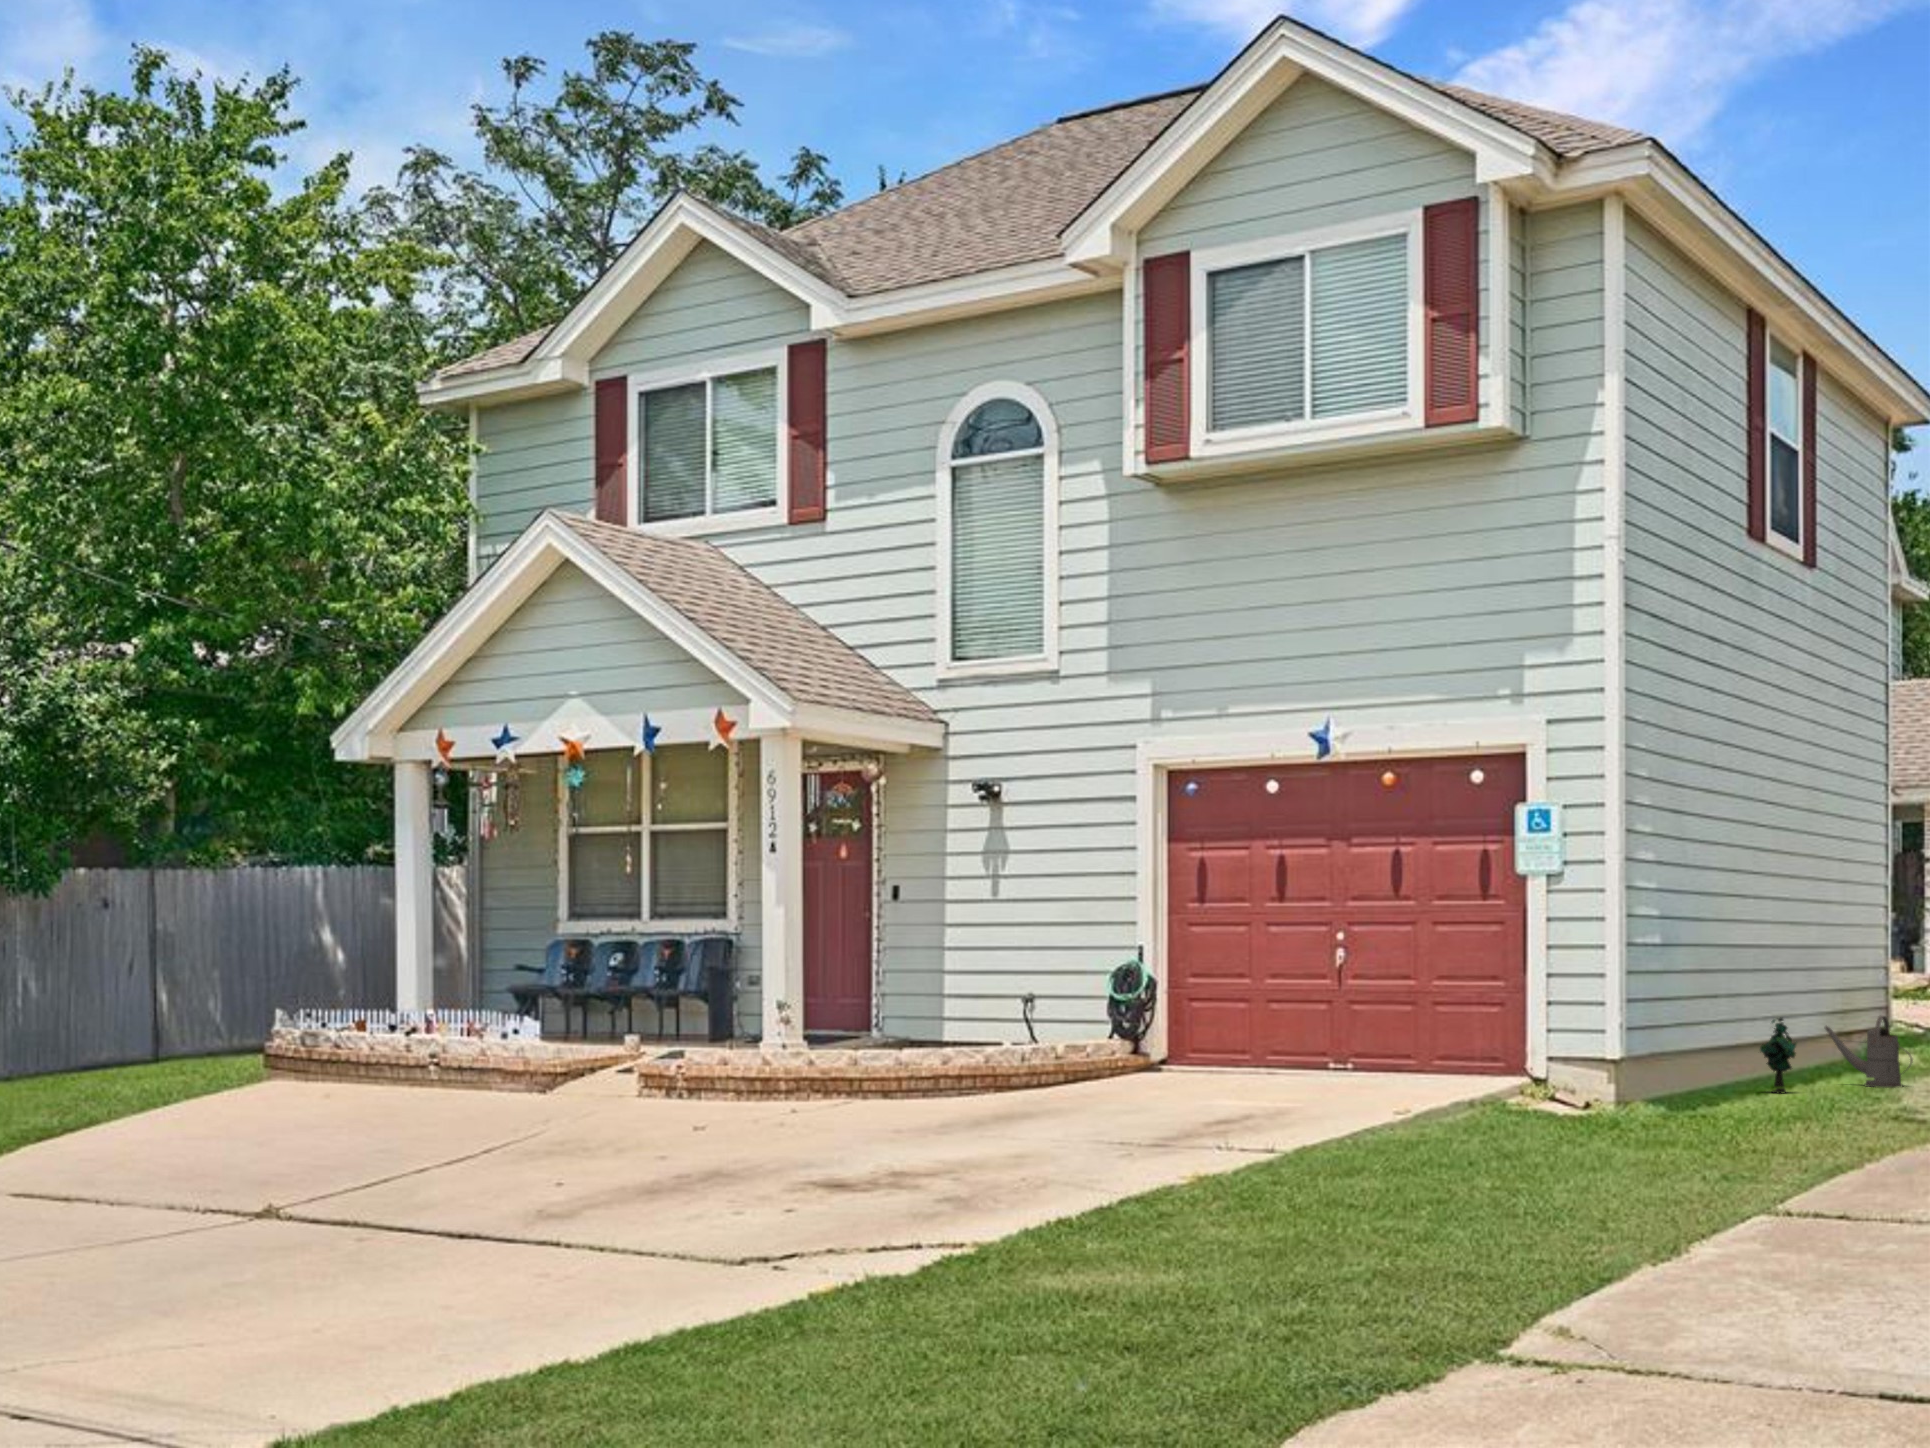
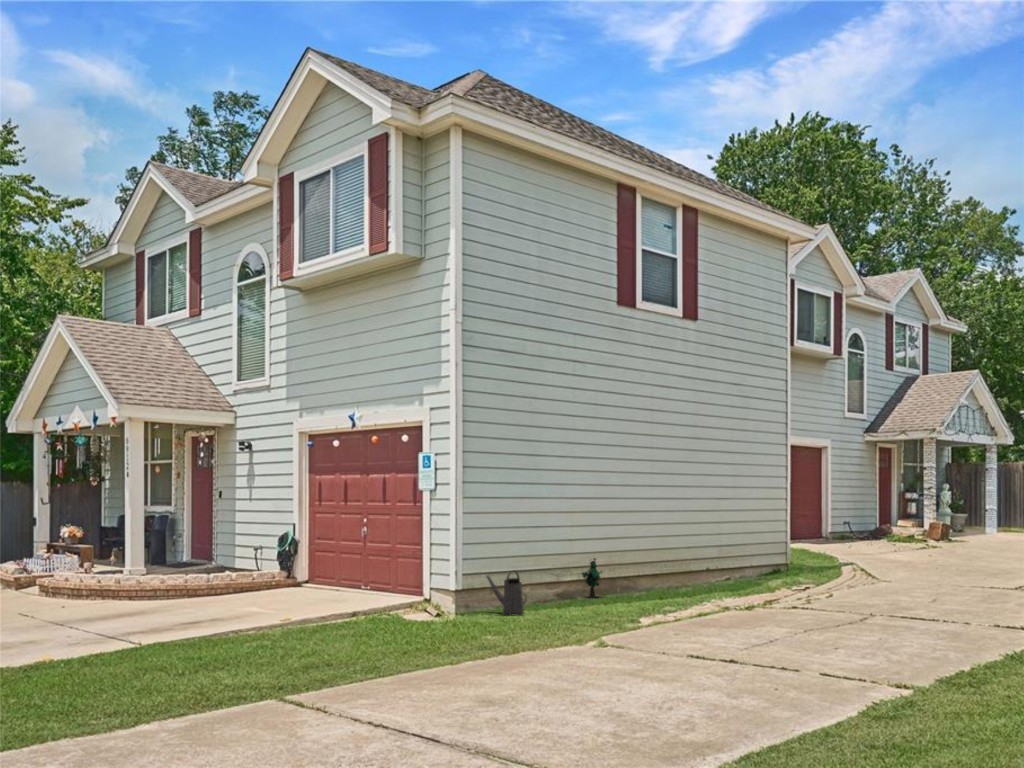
watering can: present [1825,1016,1913,1088] -> present [487,571,527,615]

